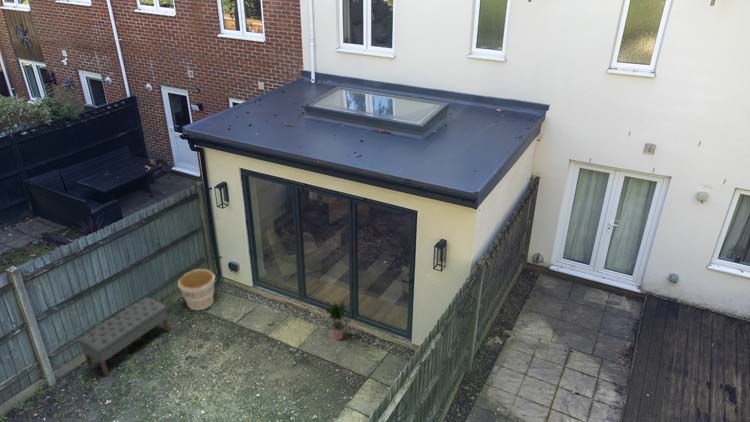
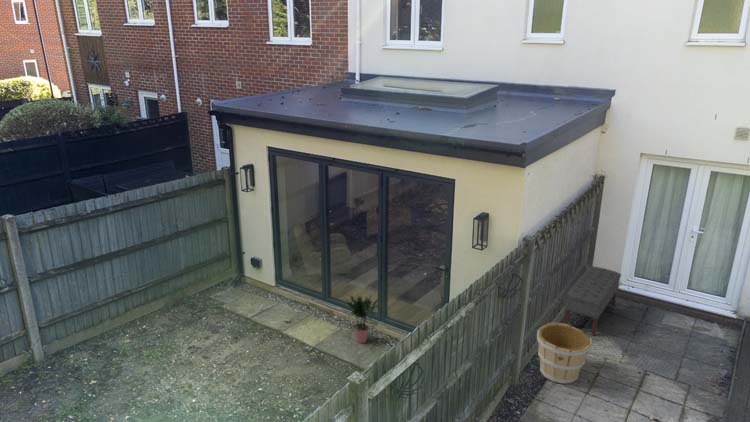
wooden bucket: present [178,269,215,310] -> present [537,323,592,384]
bench: present [78,298,170,376] -> present [564,266,621,335]

